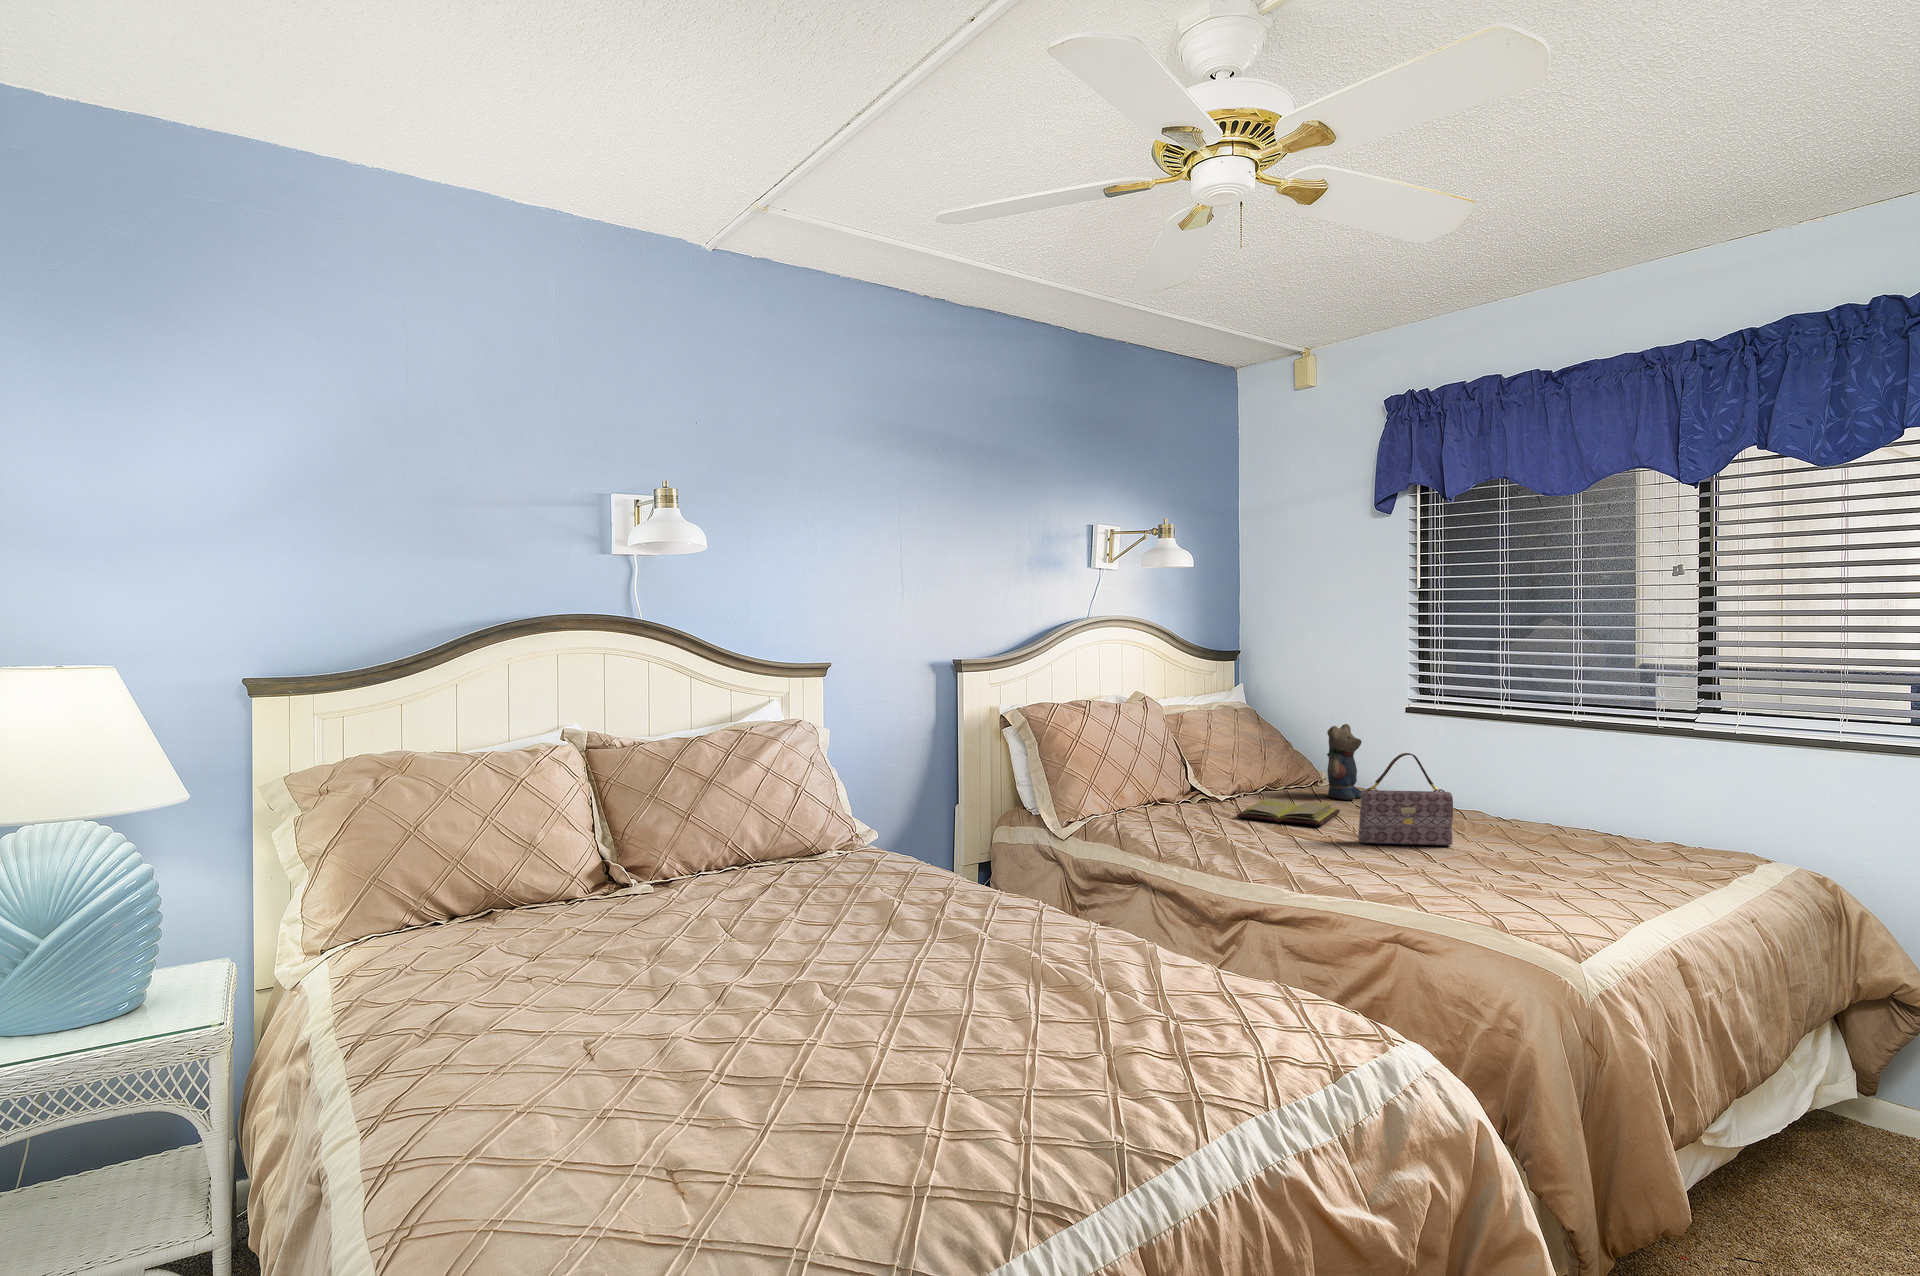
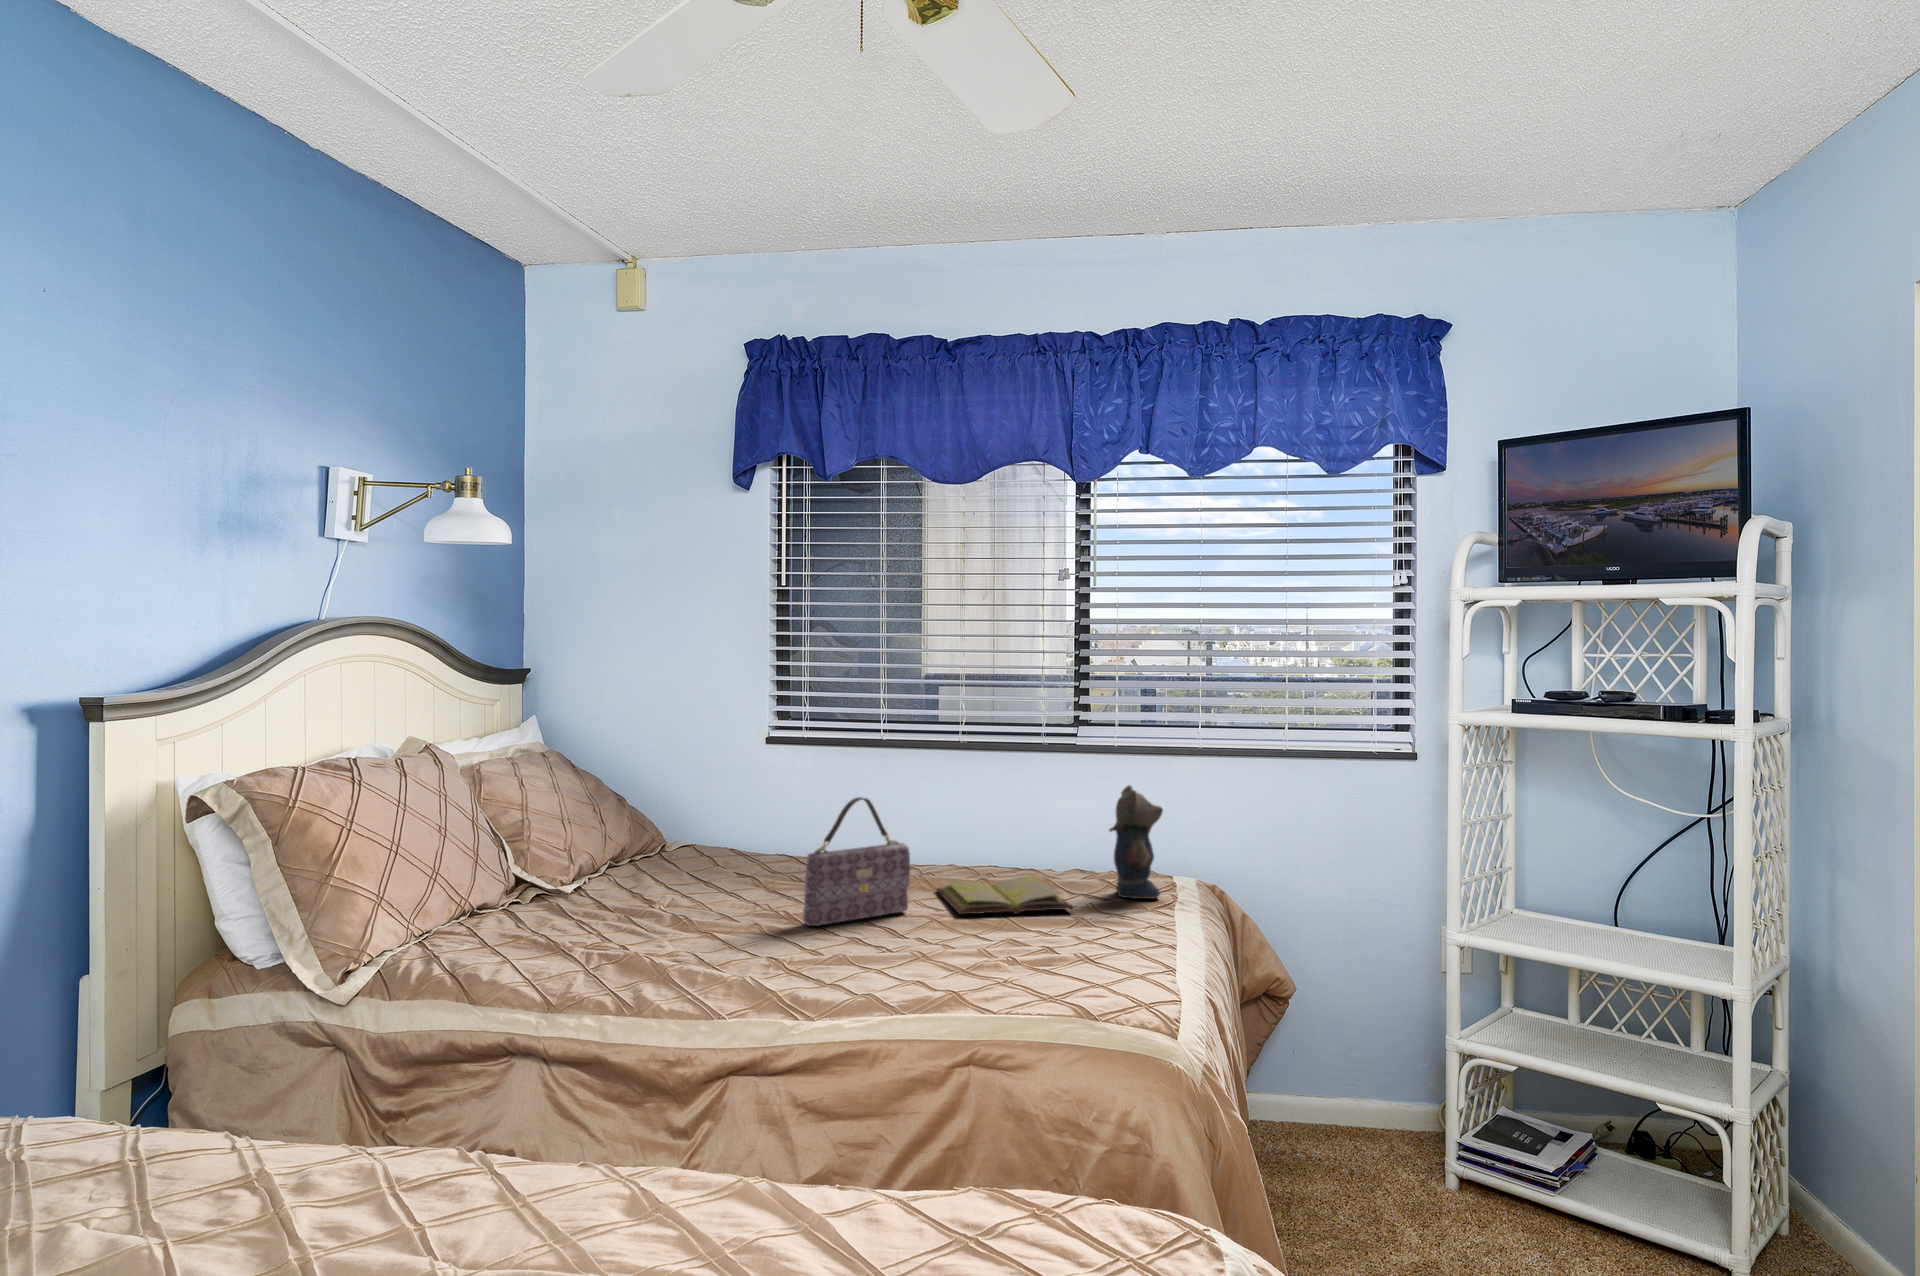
teddy bear: present [1327,724,1362,800] -> present [1110,785,1163,899]
diary: present [1237,798,1340,825] -> present [937,876,1073,914]

